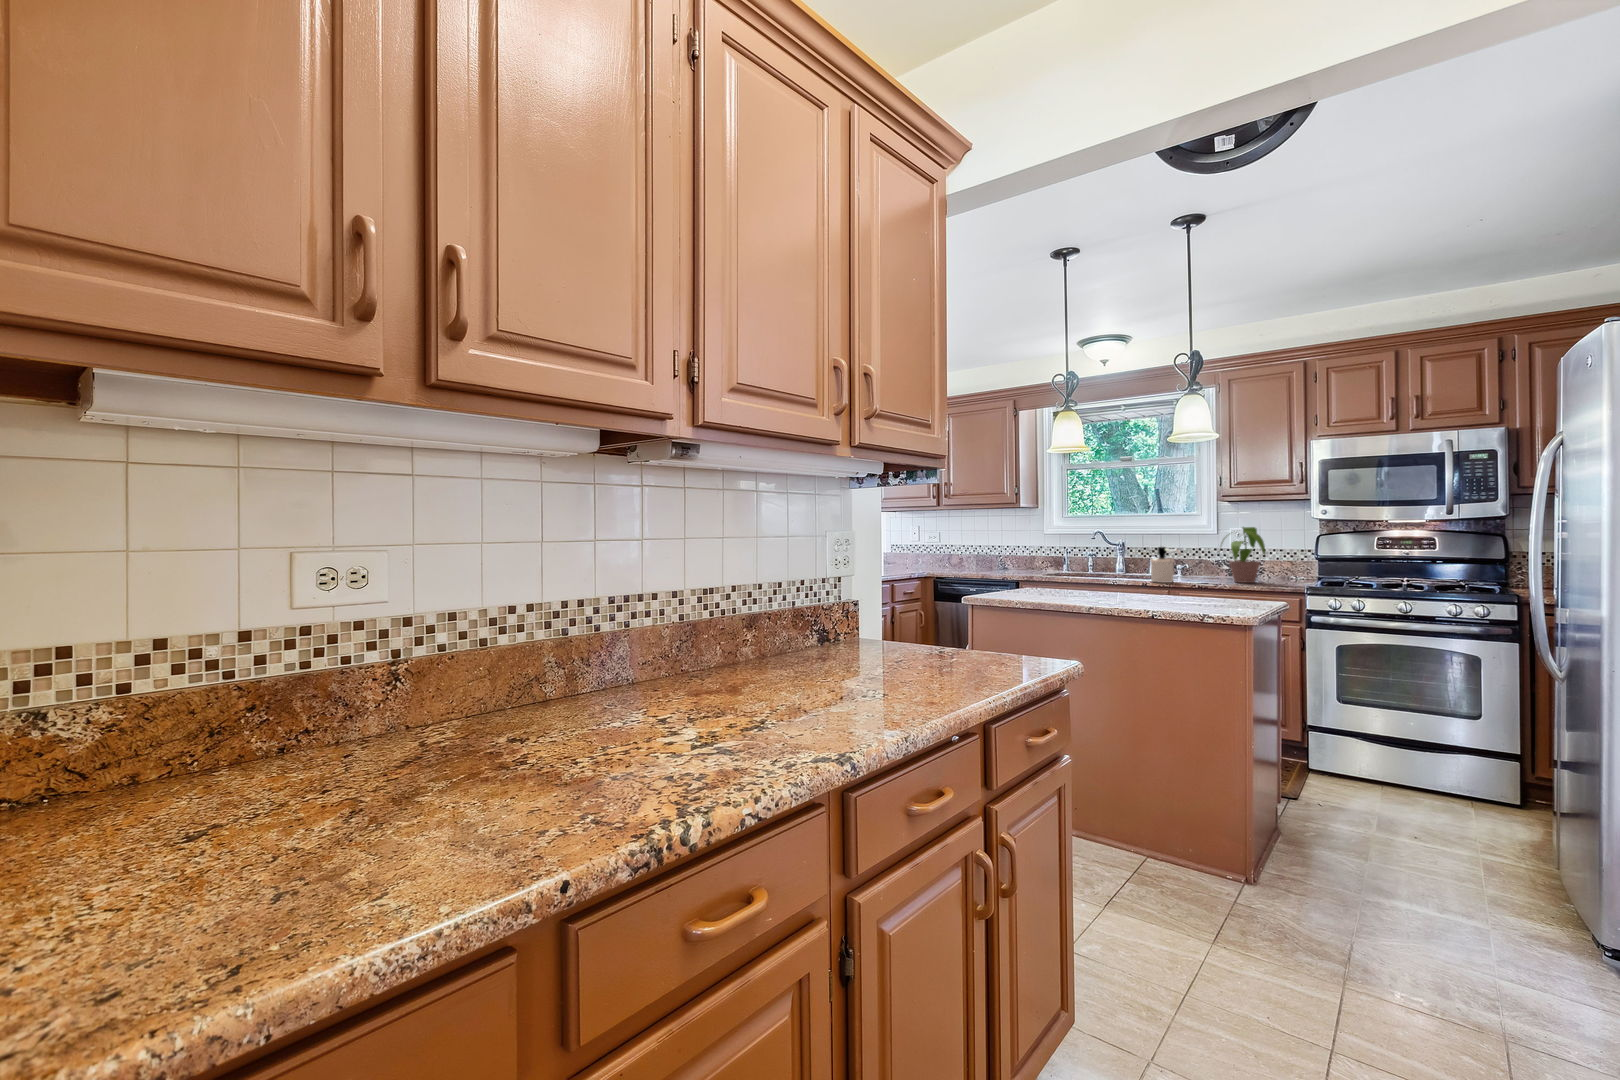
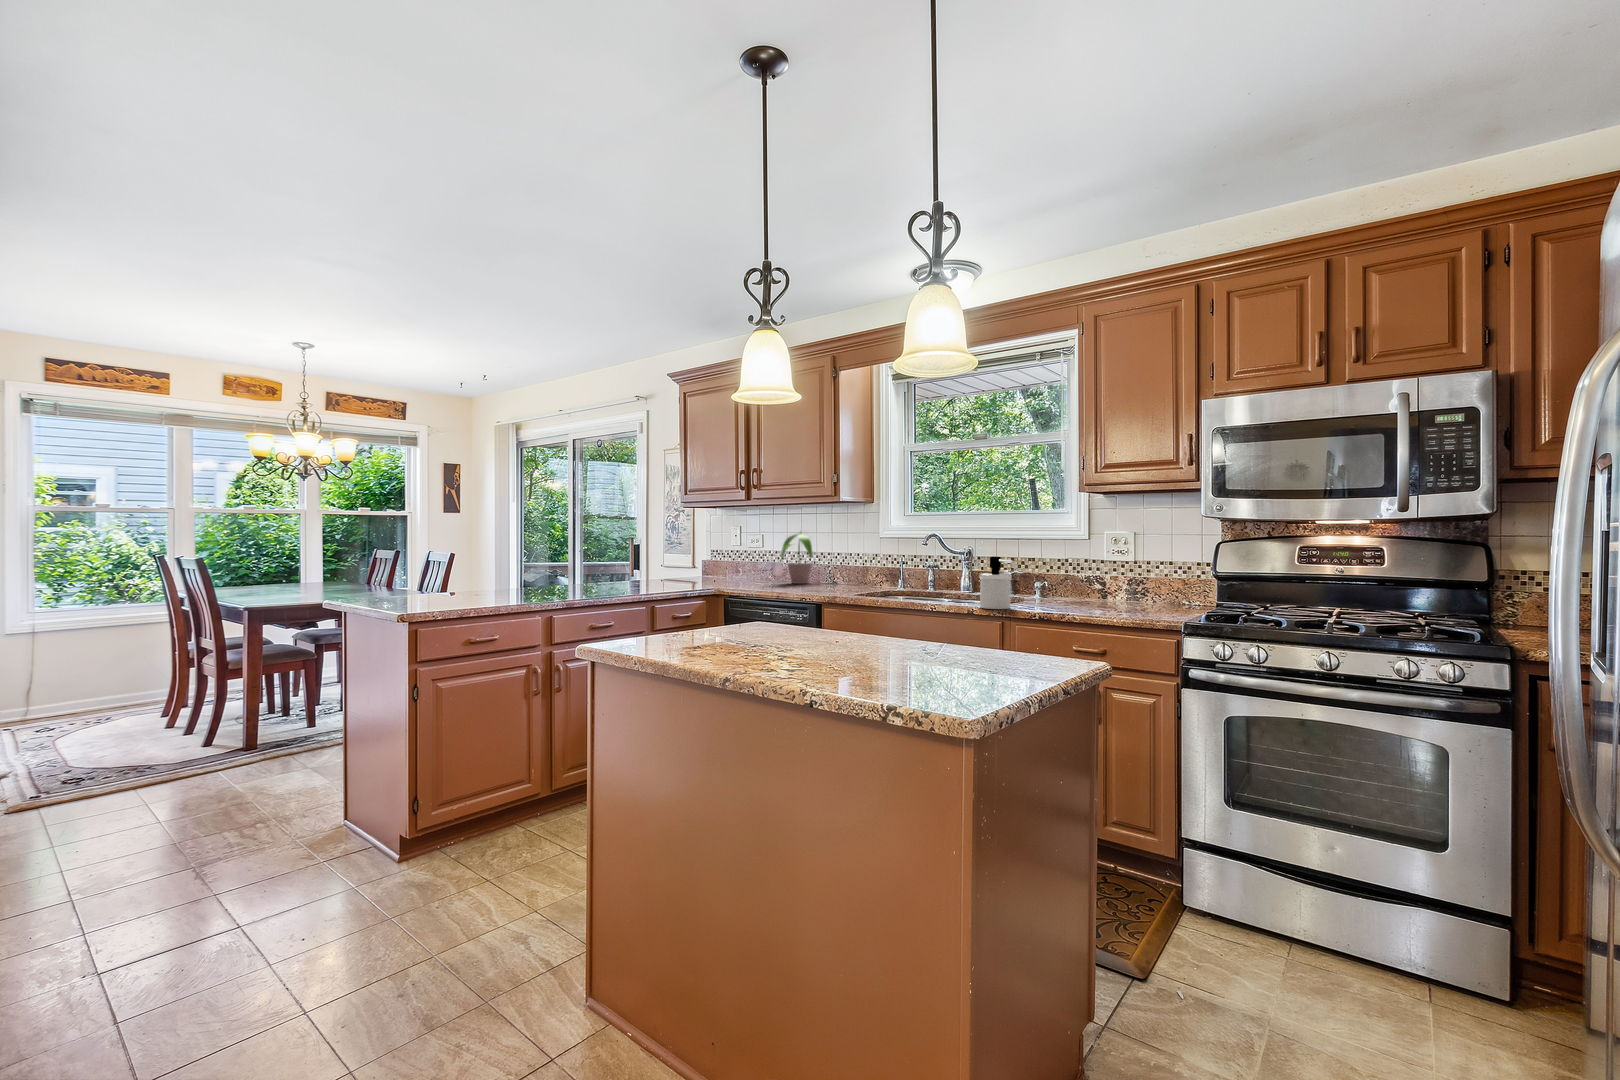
potted plant: present [1221,527,1266,583] -> present [781,533,812,584]

